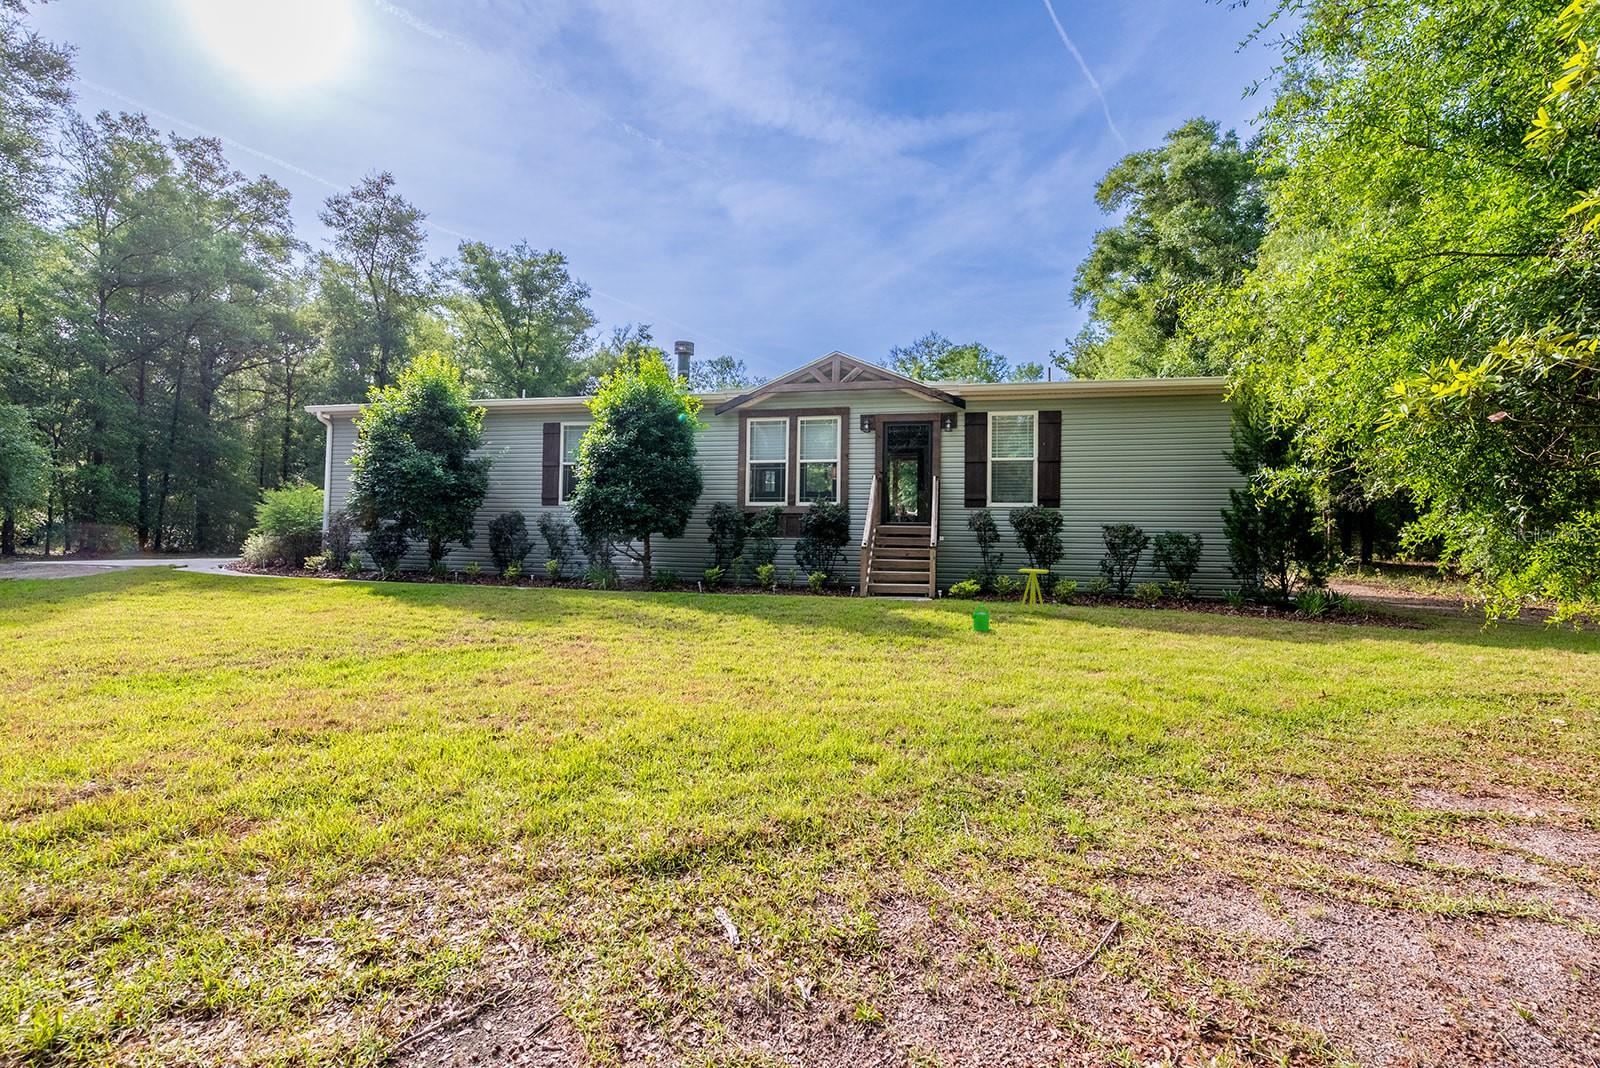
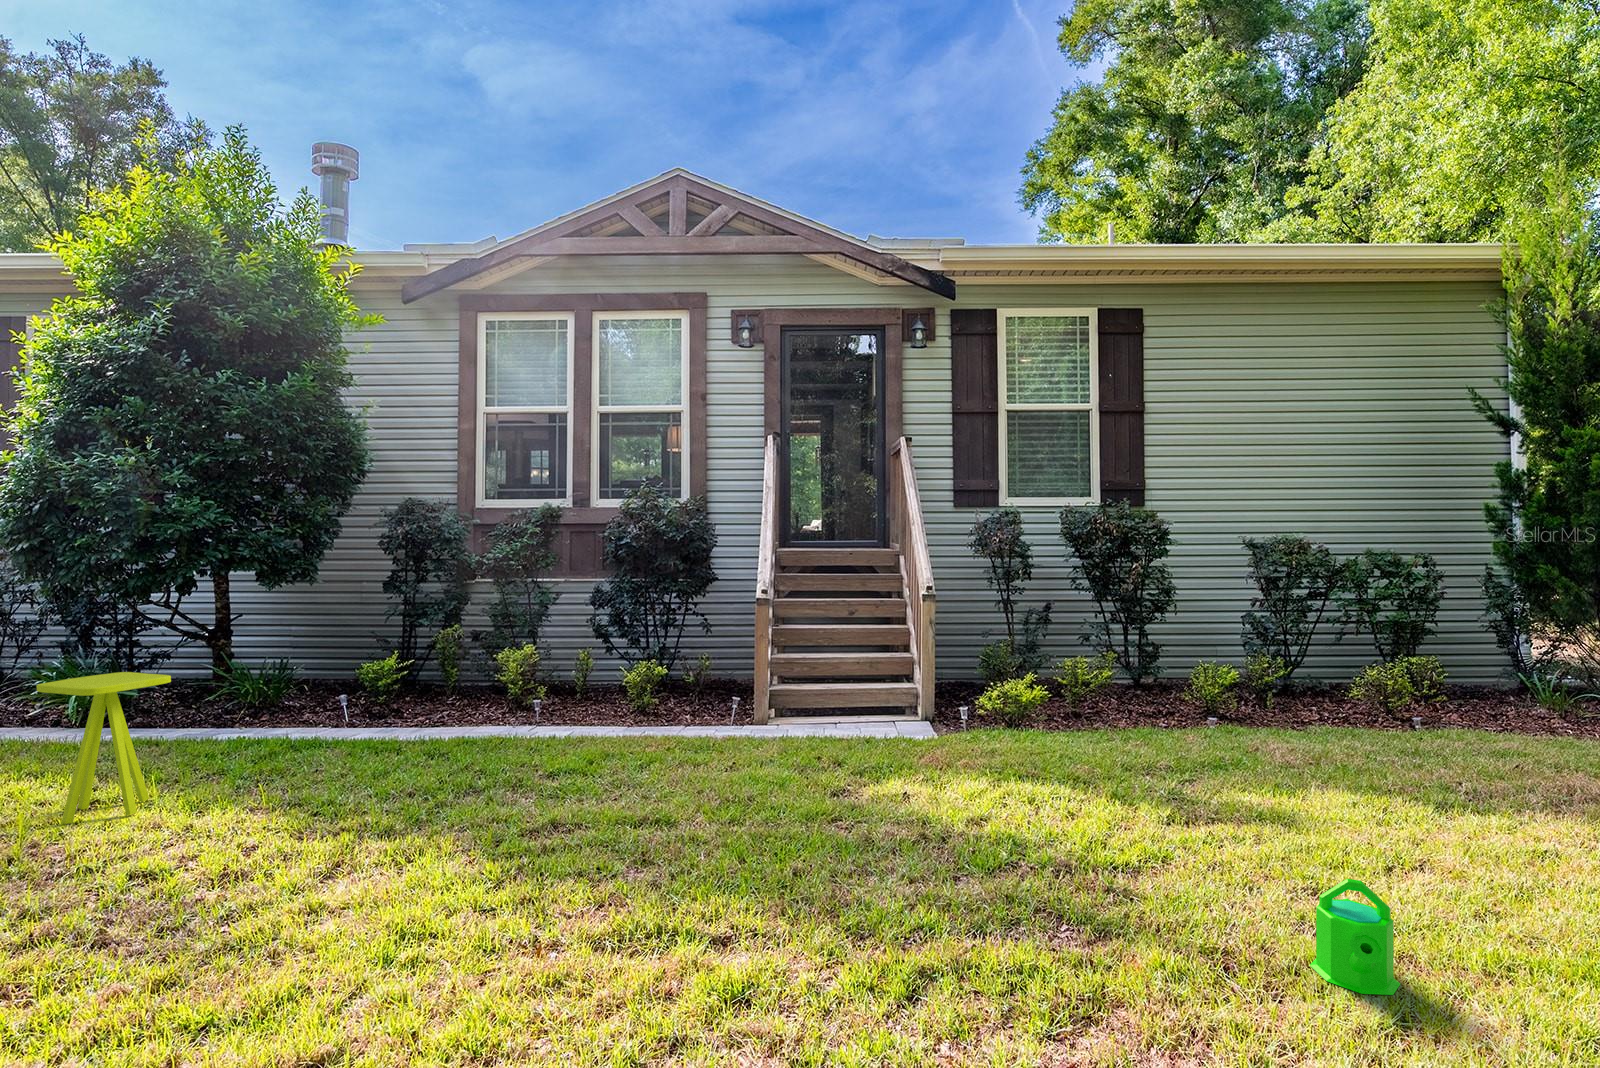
side table: present [1019,569,1049,613] -> present [37,672,171,824]

